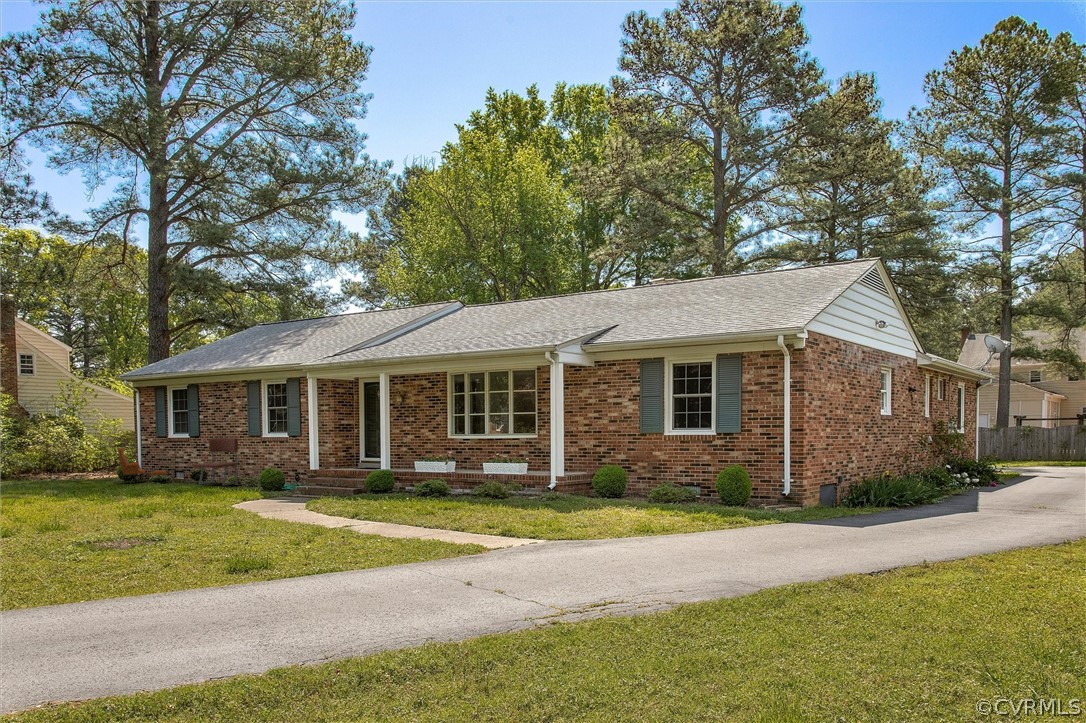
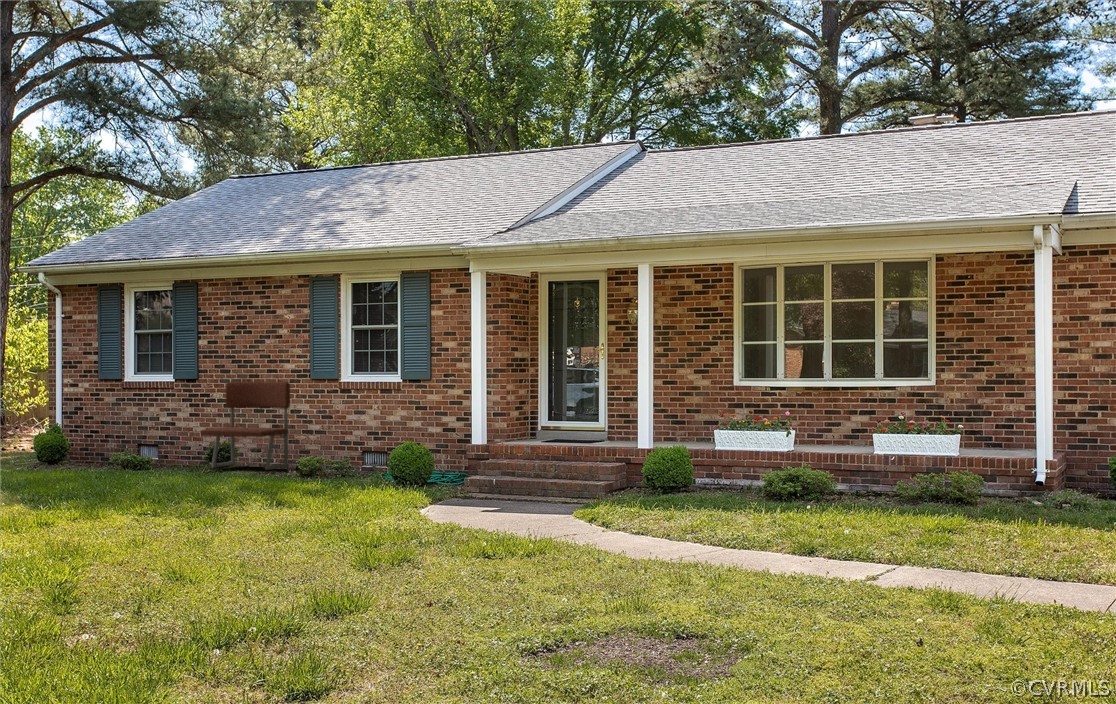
lounge chair: present [118,448,167,482] -> none [34,397,126,465]

